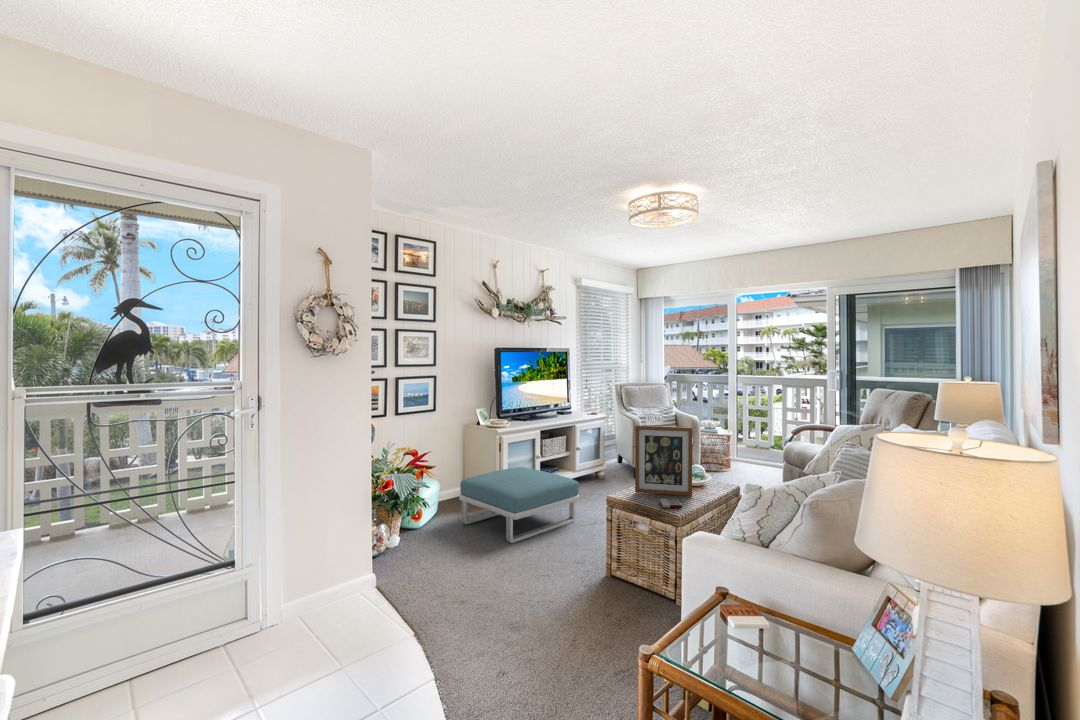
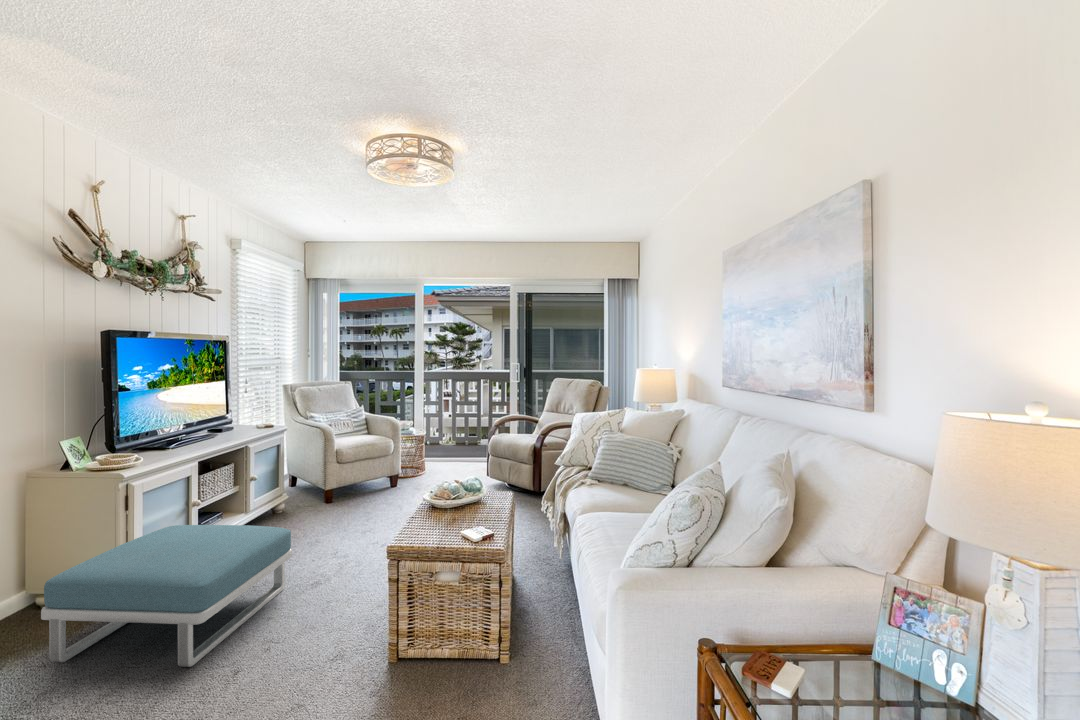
picture frame: present [635,426,692,496] -> none [423,432,493,530]

